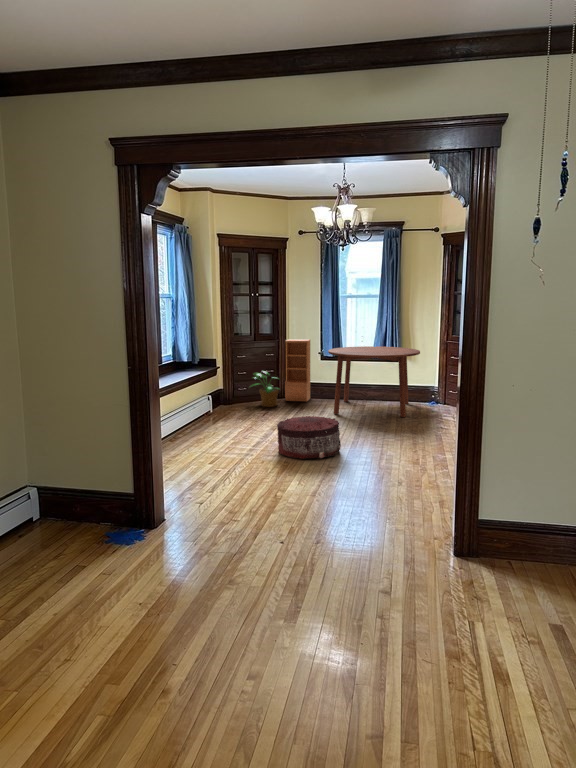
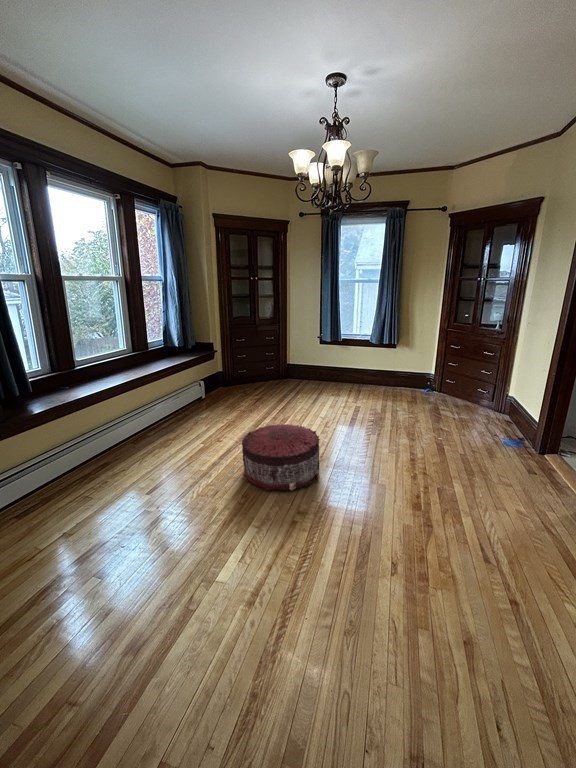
bookcase: present [285,339,310,402] -> none [284,324,310,385]
dining table: present [328,346,420,417] -> none [324,332,421,412]
potted plant: present [251,371,279,407] -> none [248,354,278,390]

